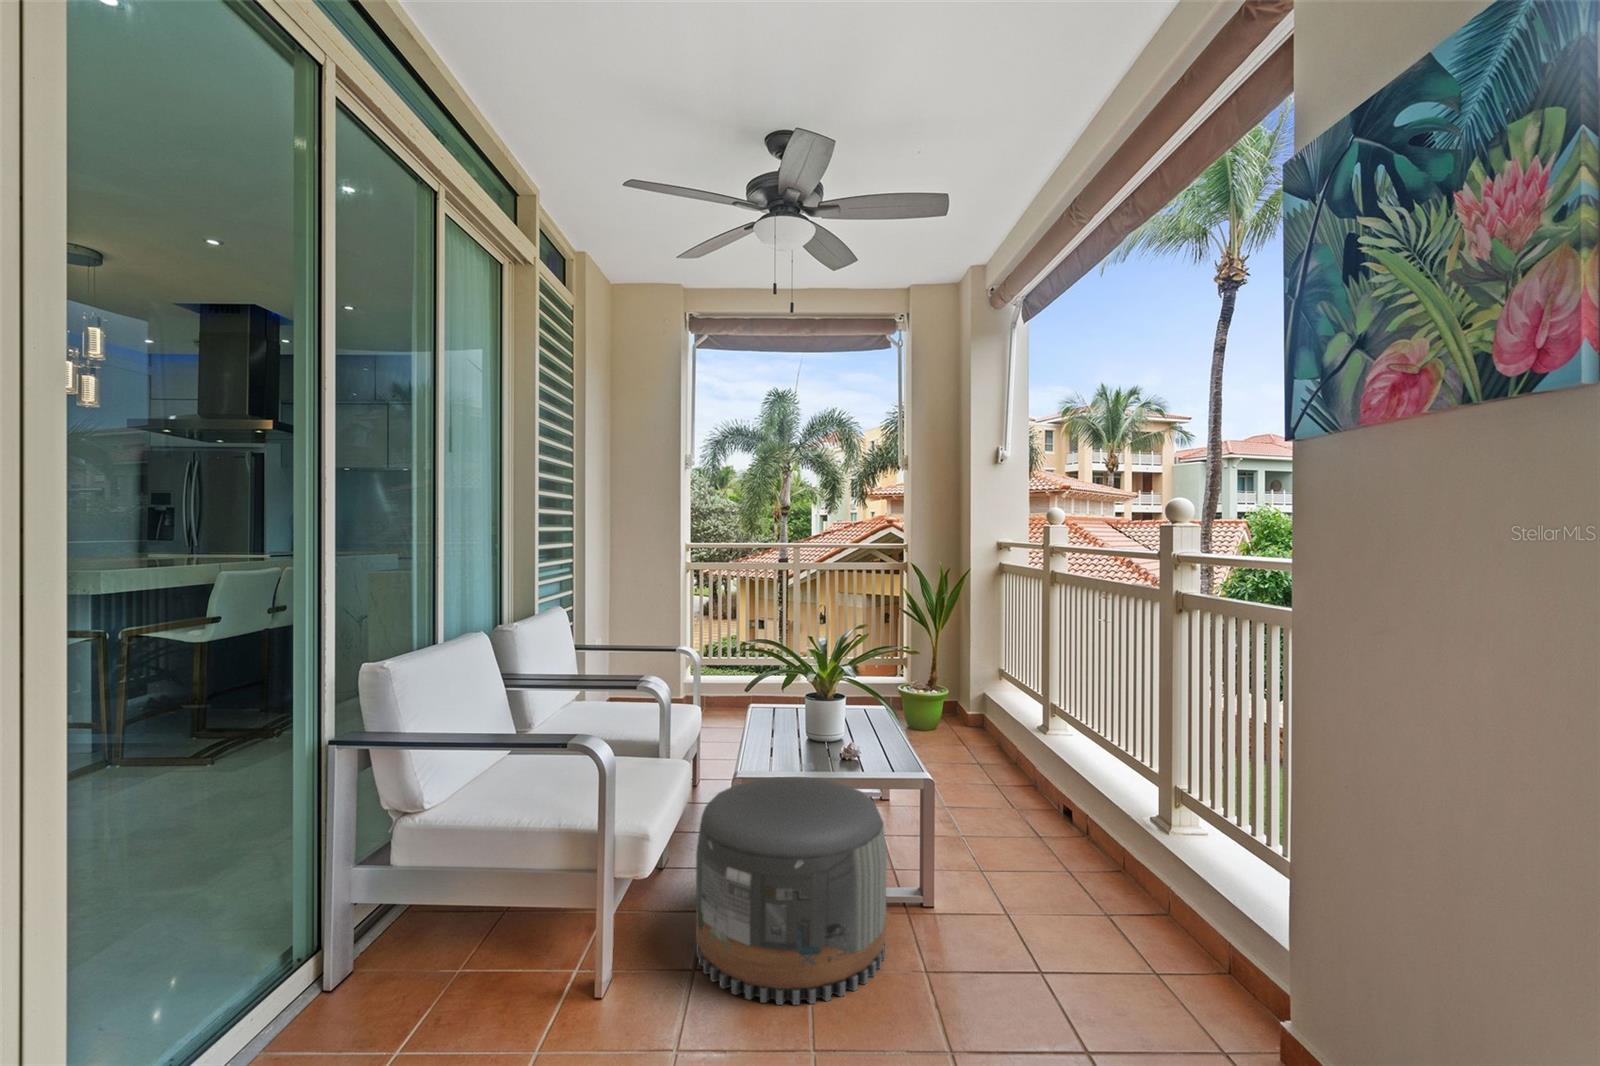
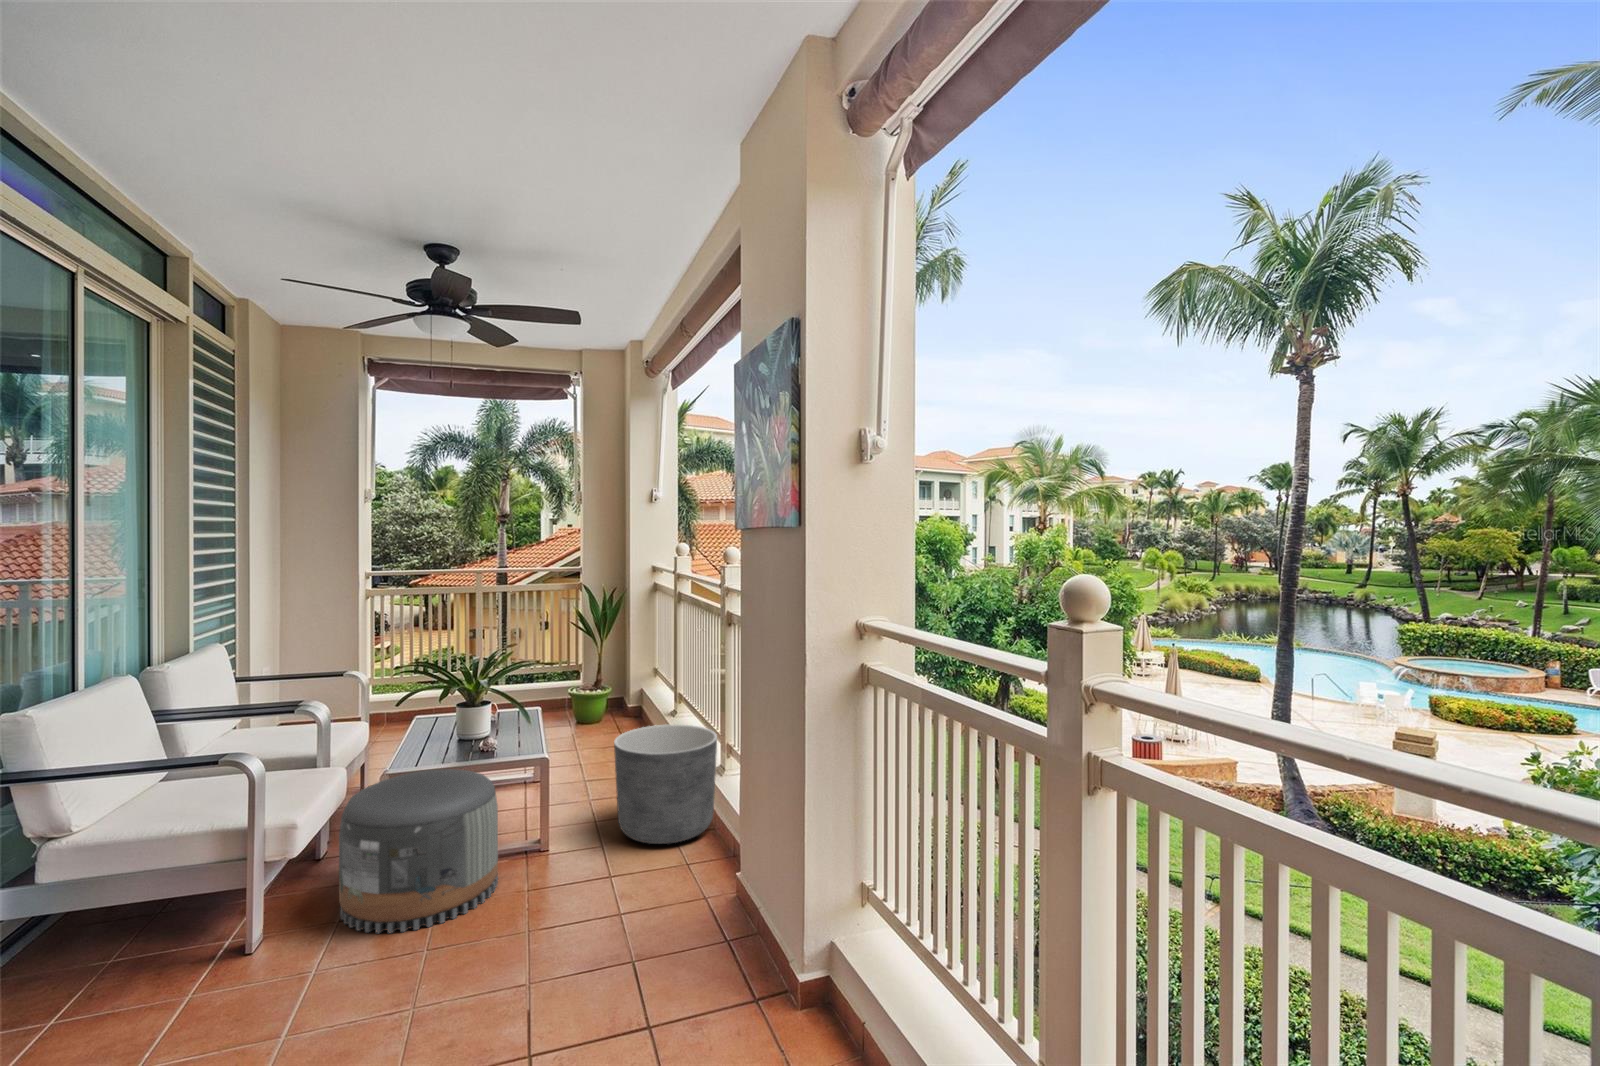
planter: none [1019,745,1177,924] -> present [614,724,717,844]

